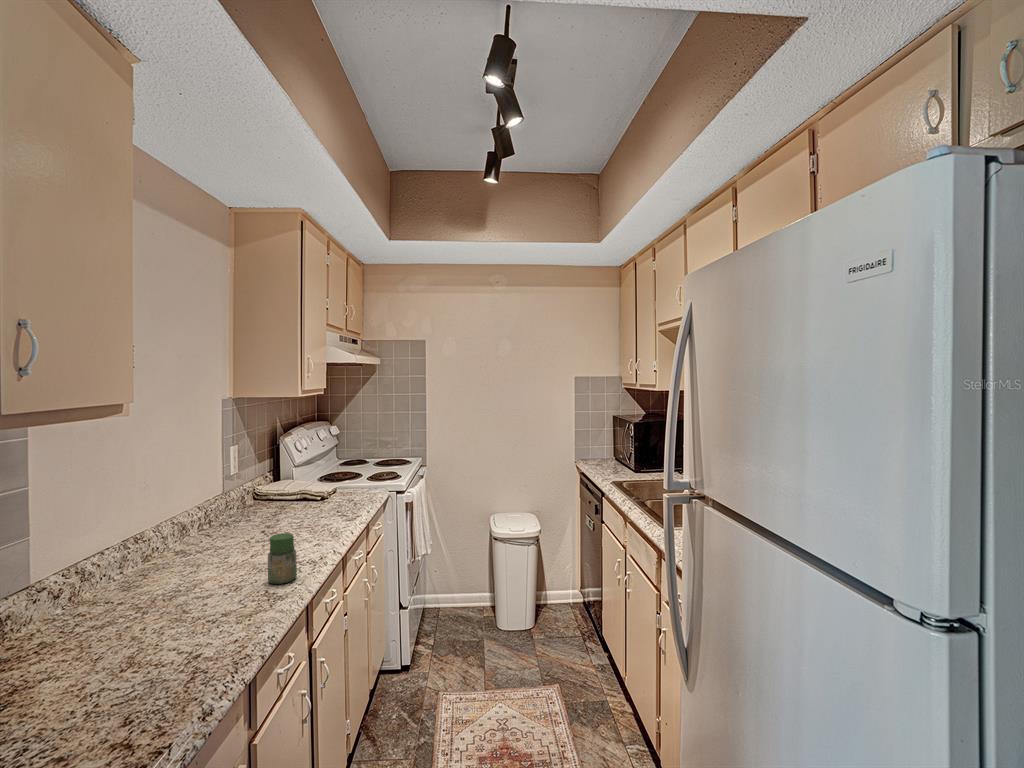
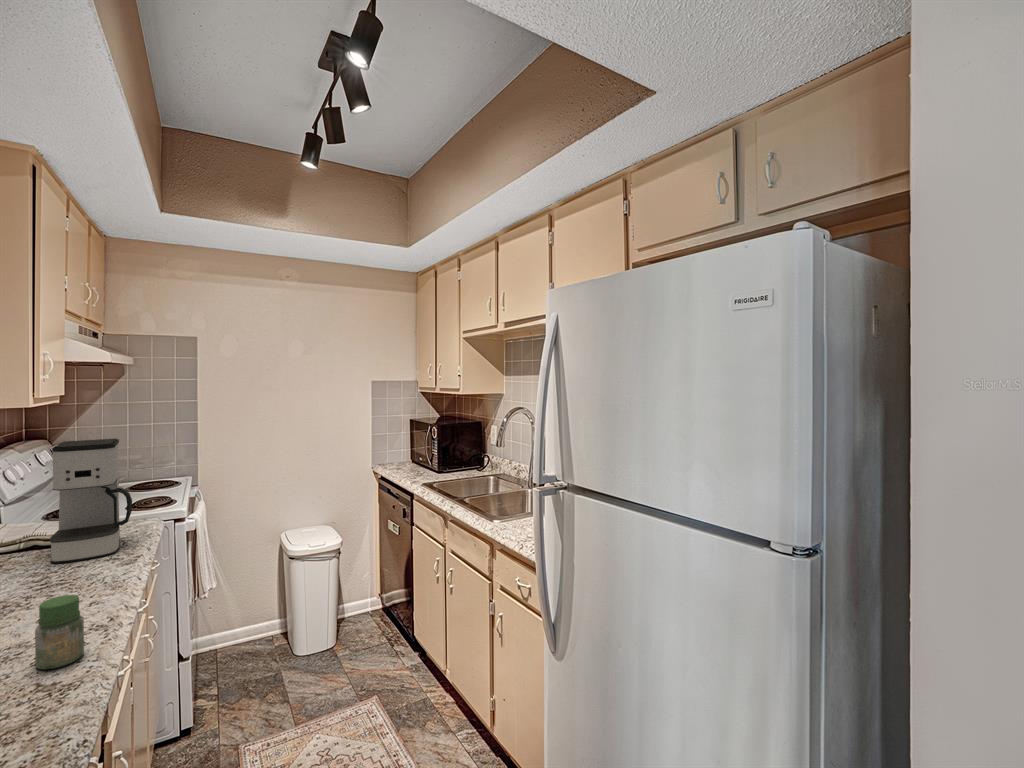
coffee maker: none [308,422,360,514] -> present [50,439,132,563]

